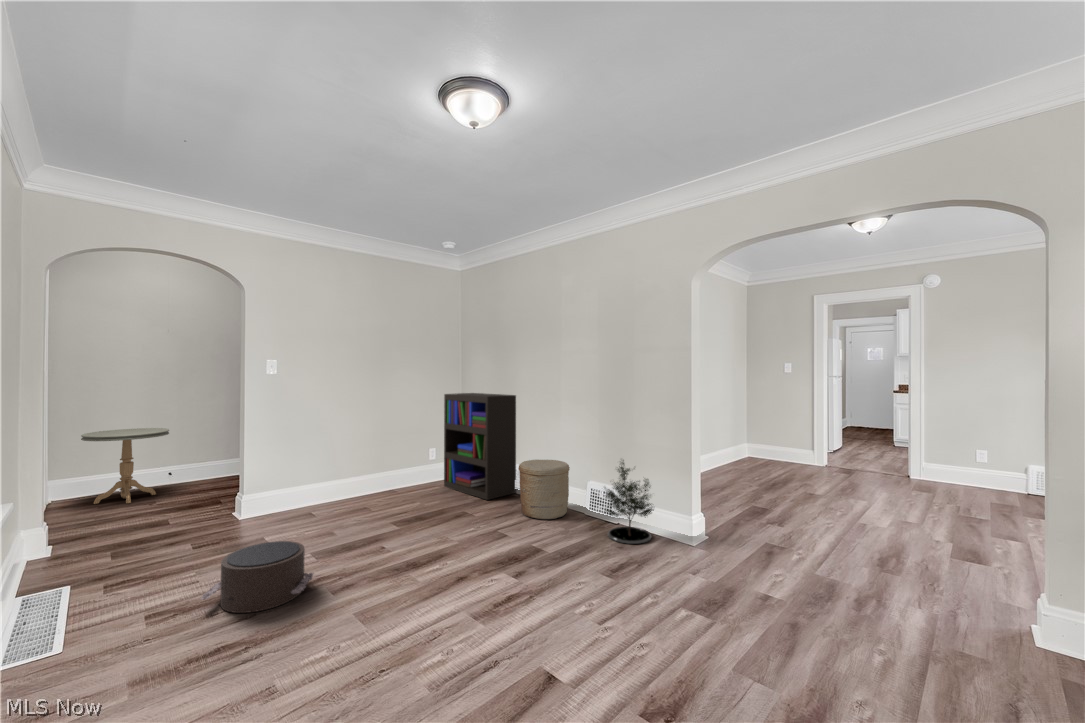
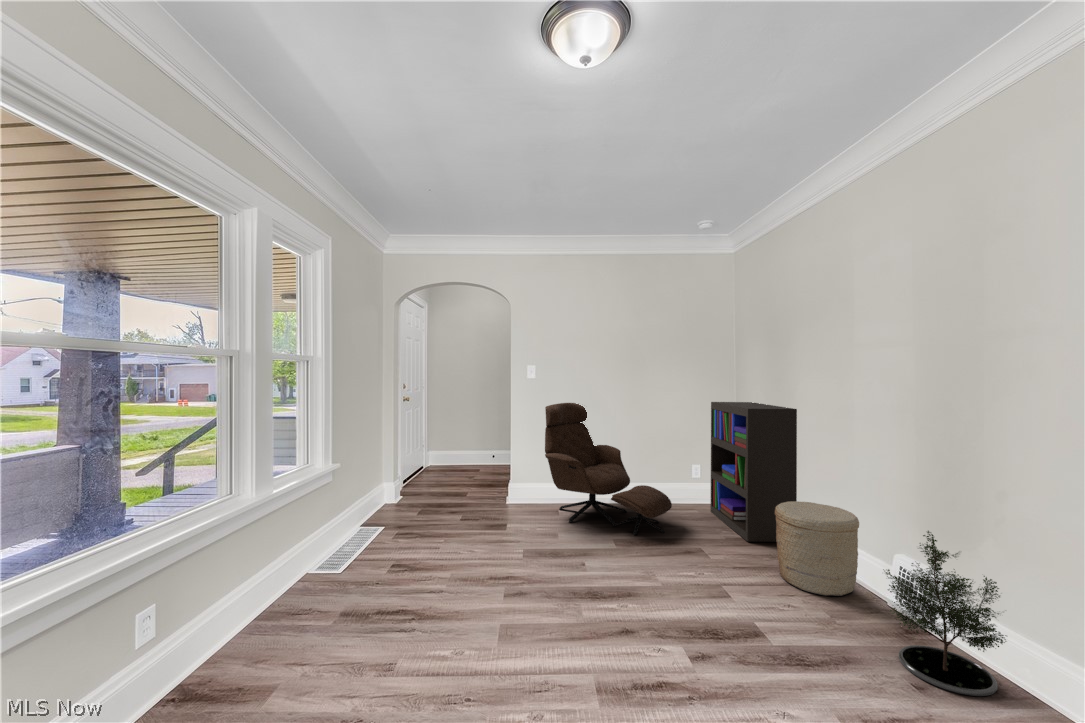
lounge chair: none [292,402,425,521] -> present [545,403,672,535]
side table: present [81,428,169,504] -> none [442,415,493,472]
pouf: present [201,541,314,613] -> none [418,529,502,592]

